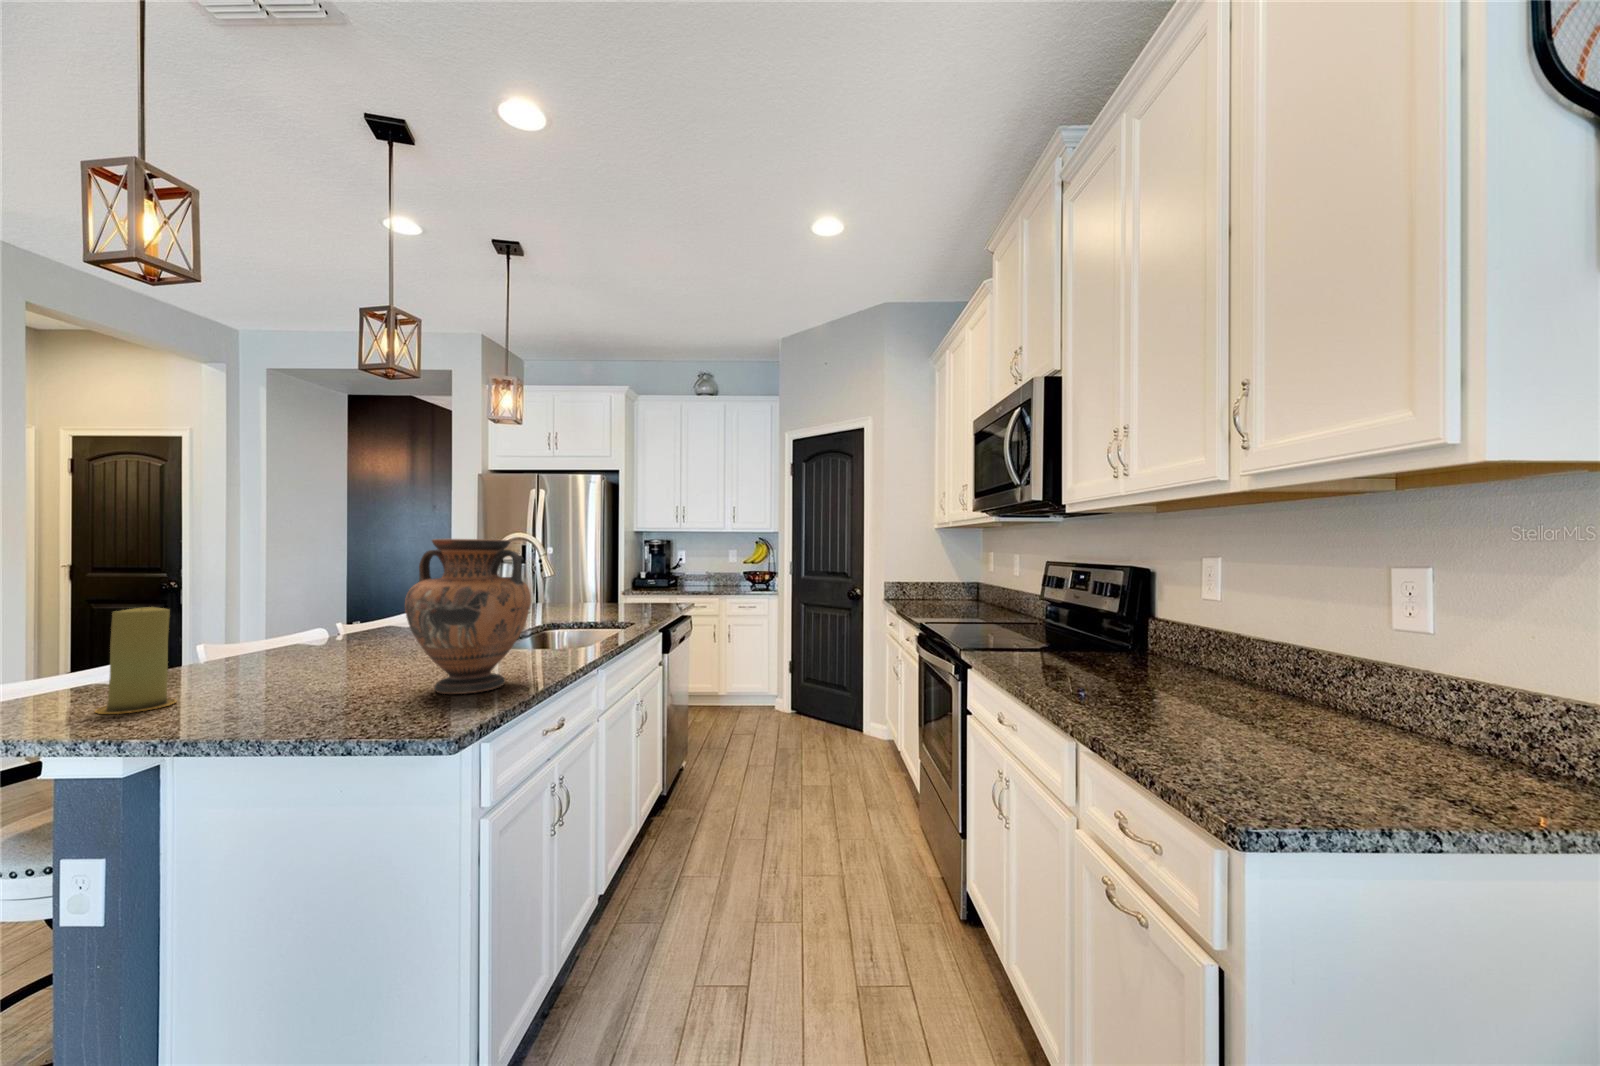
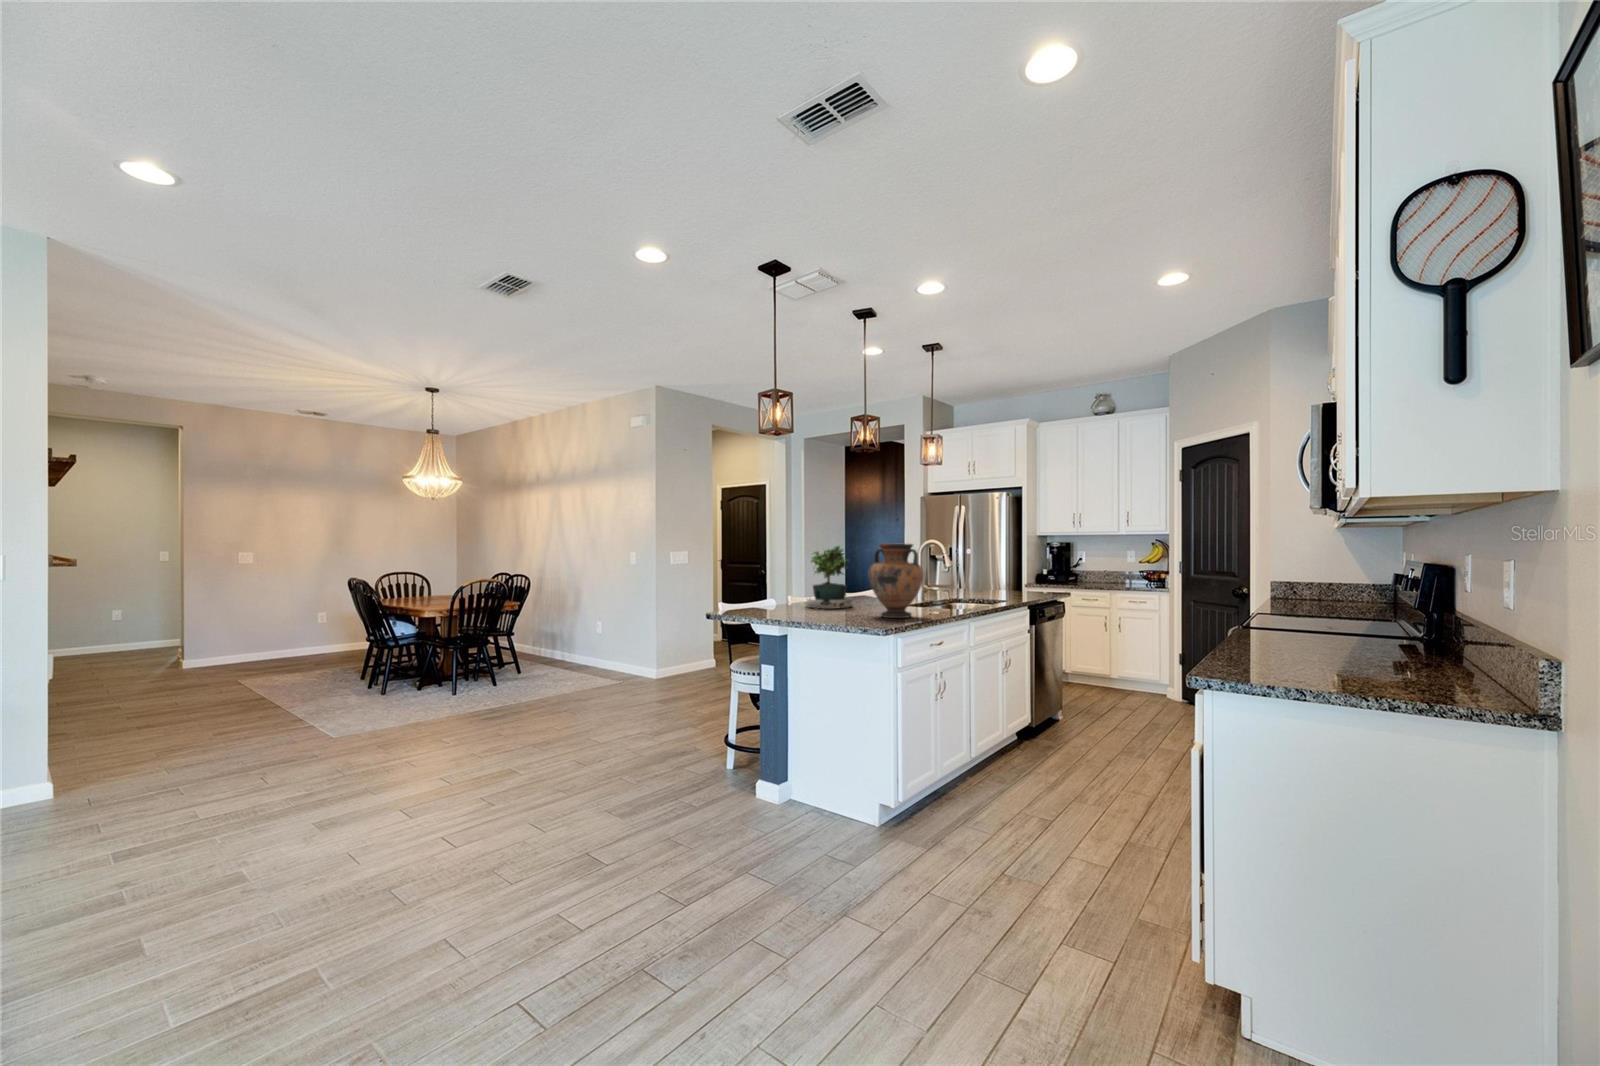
potted plant: none [239,539,365,687] -> present [807,545,853,609]
candle: present [95,607,176,714] -> none [768,572,790,613]

